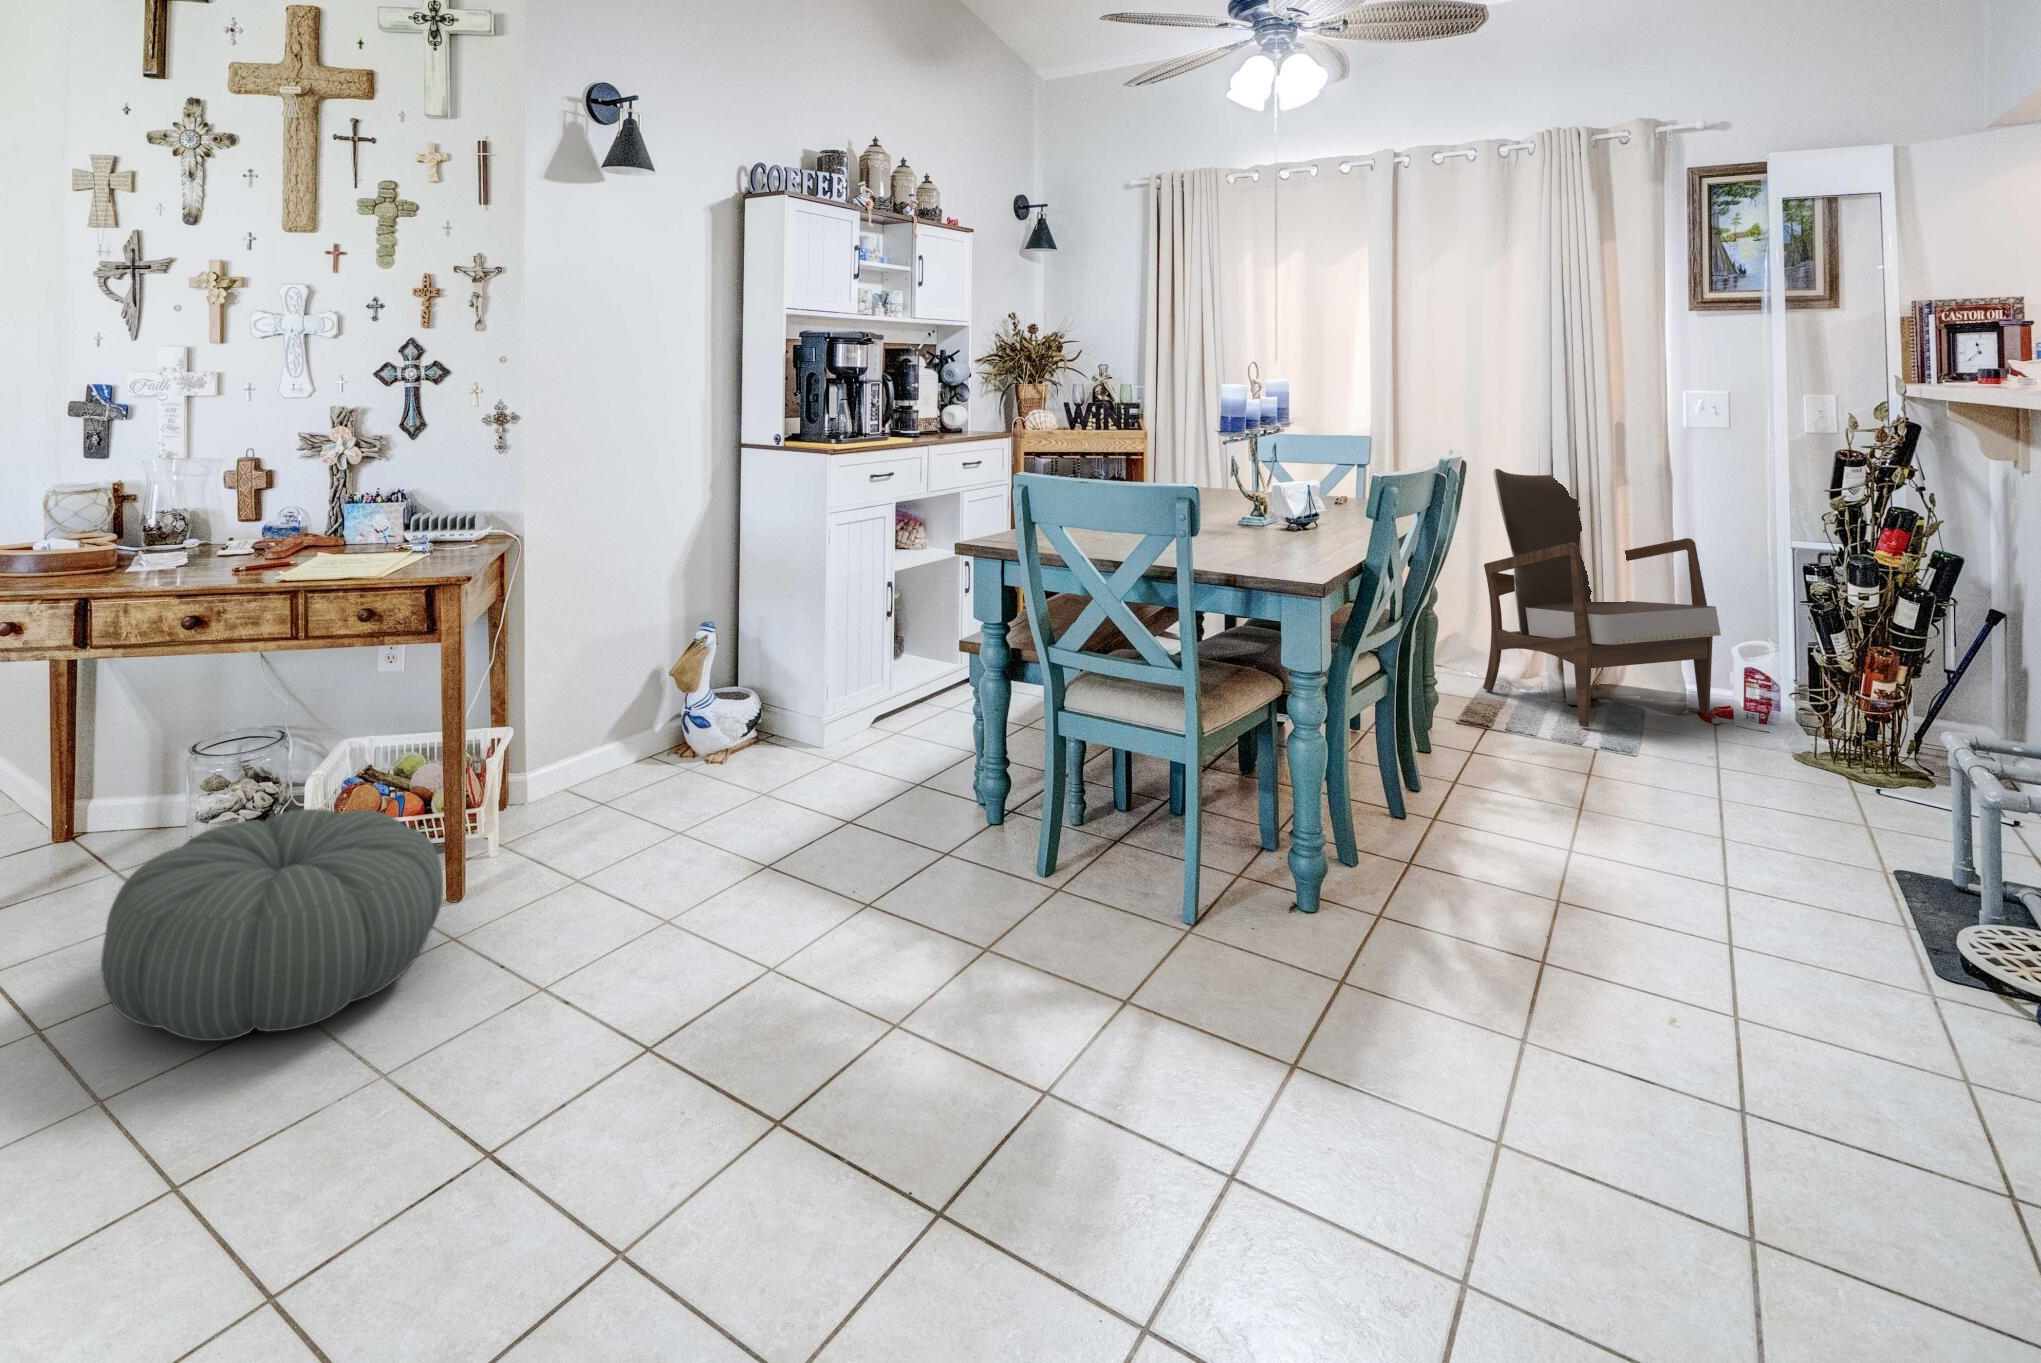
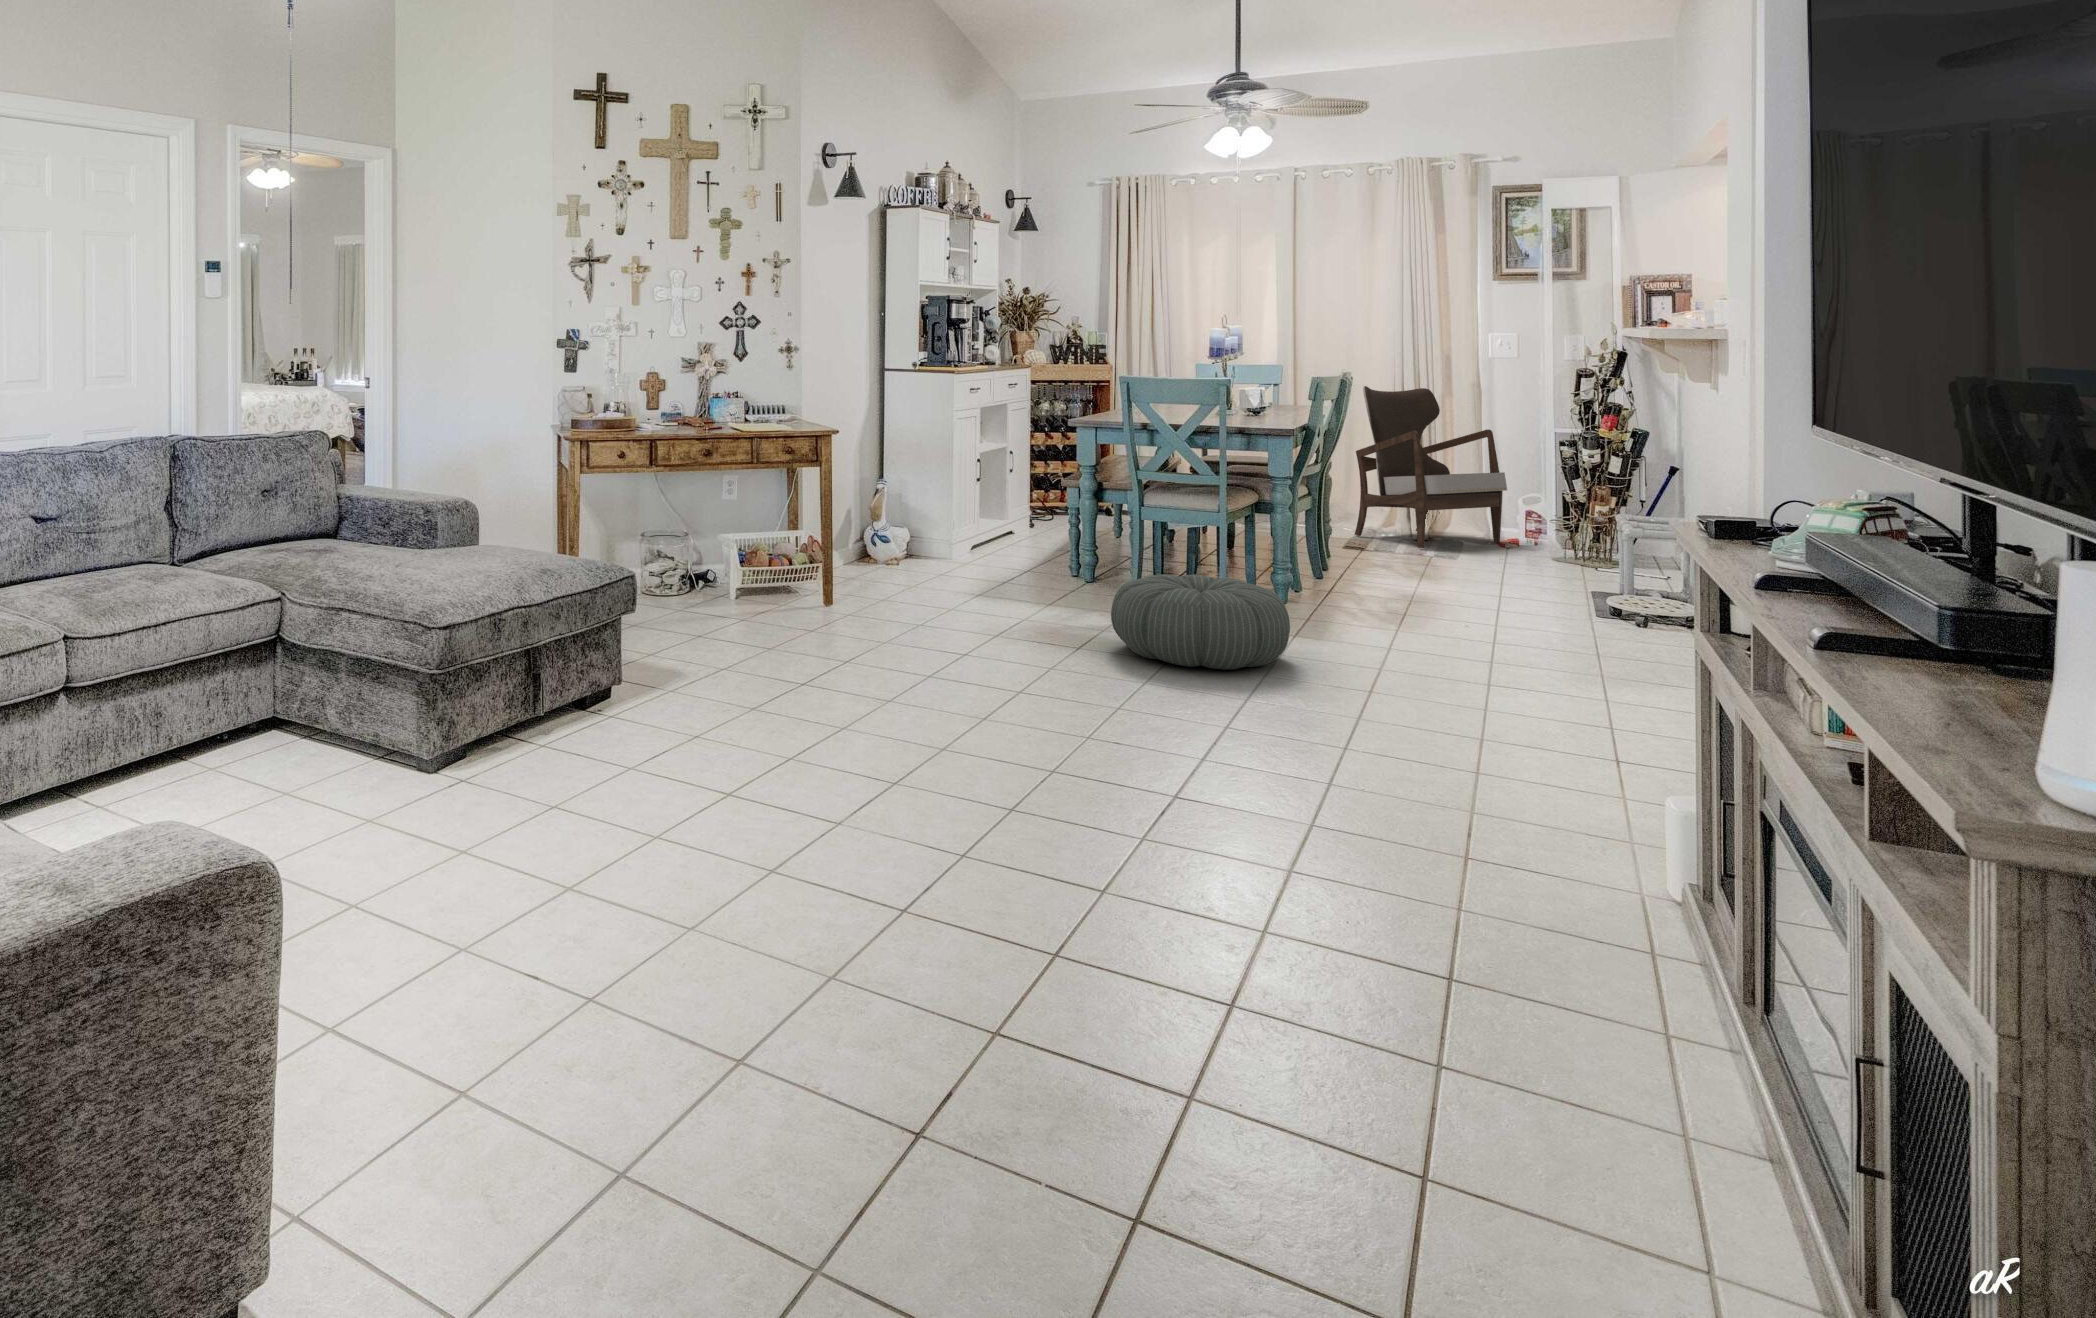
pouf: present [101,809,443,1041] -> present [1111,574,1290,670]

